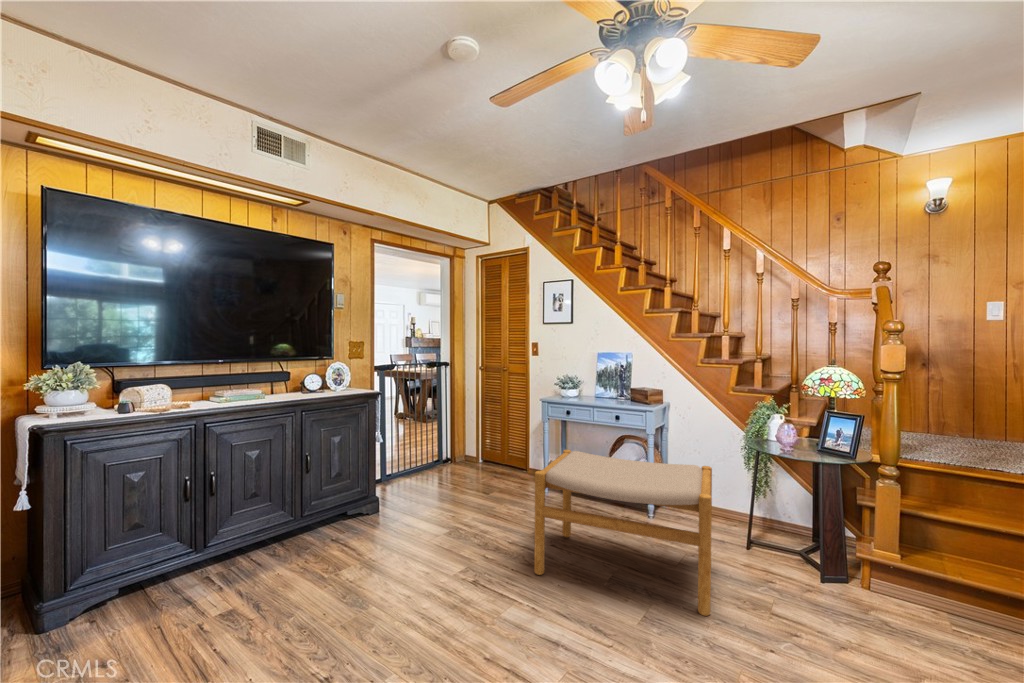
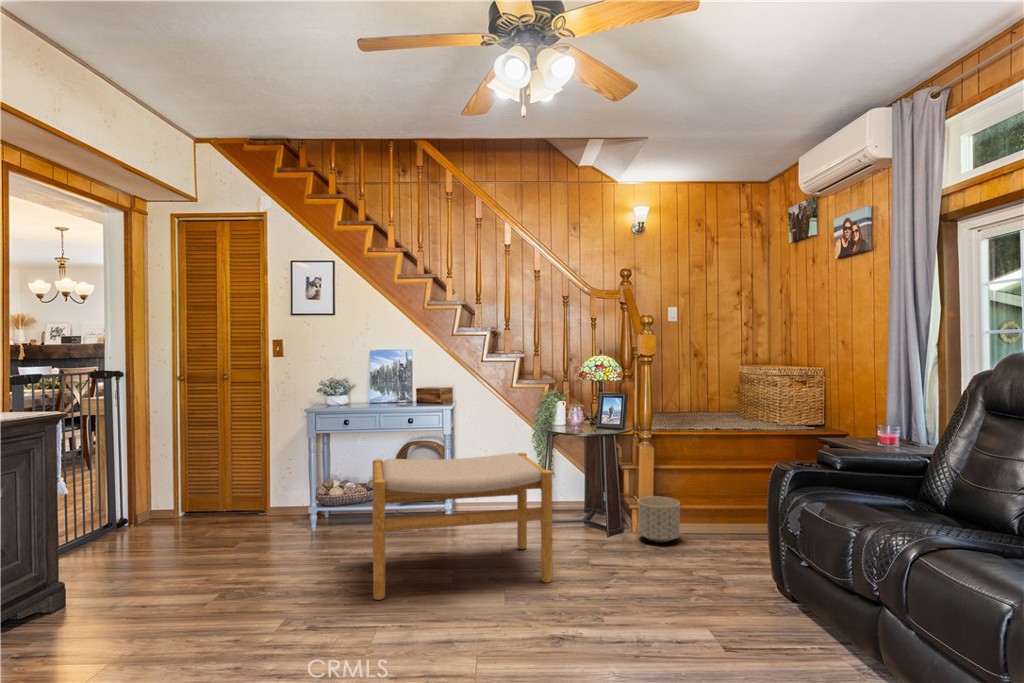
planter: none [865,548,934,617] -> present [638,496,680,543]

